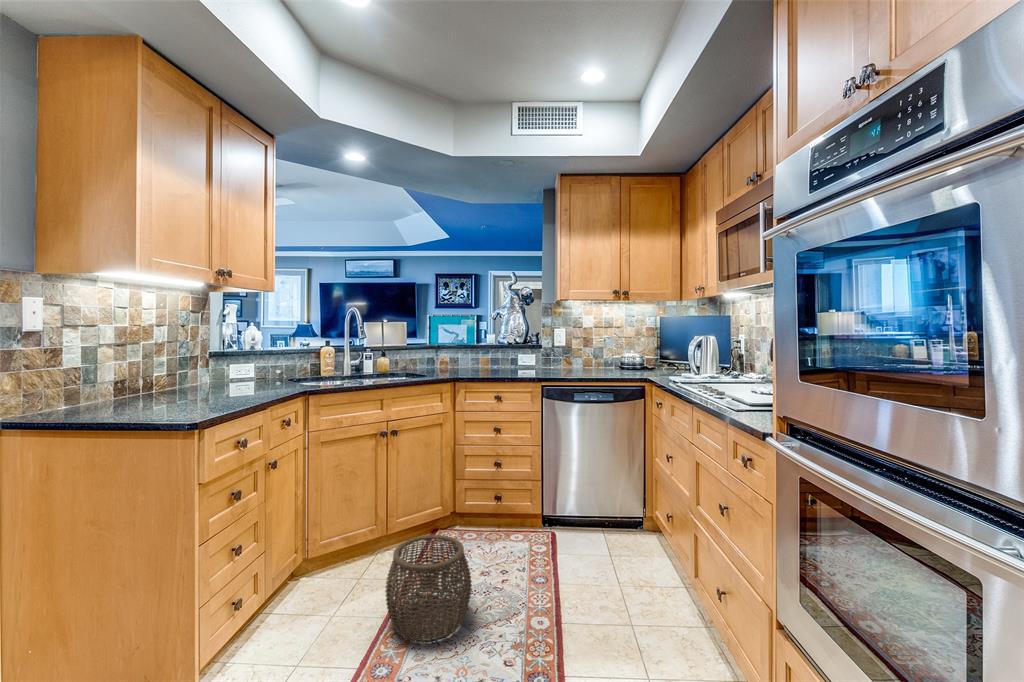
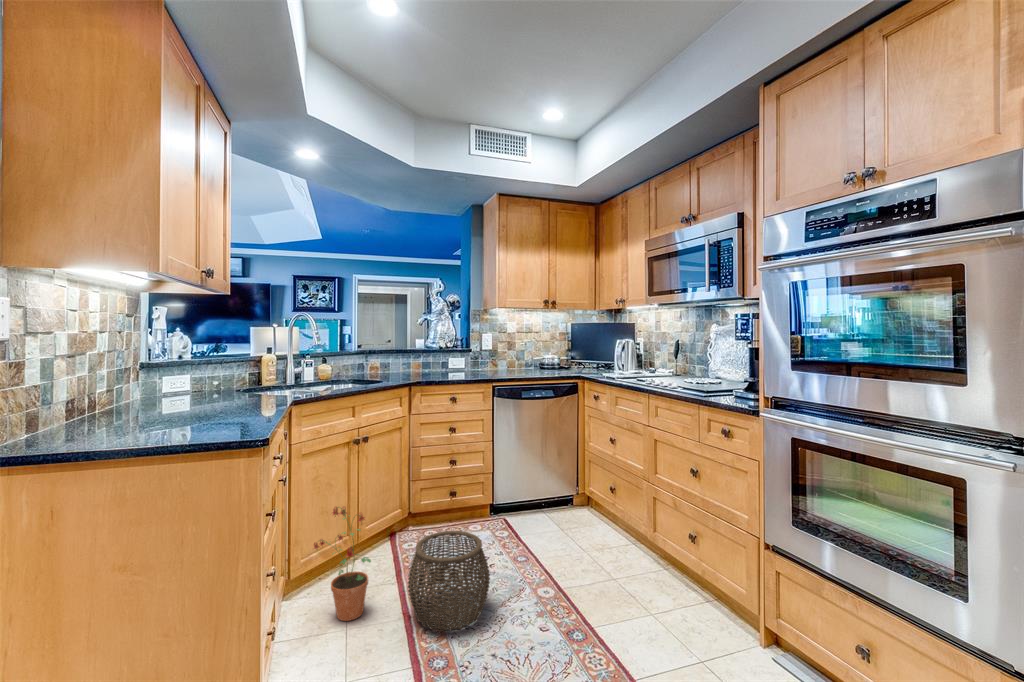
potted plant: none [313,494,364,607] -> present [314,507,371,621]

